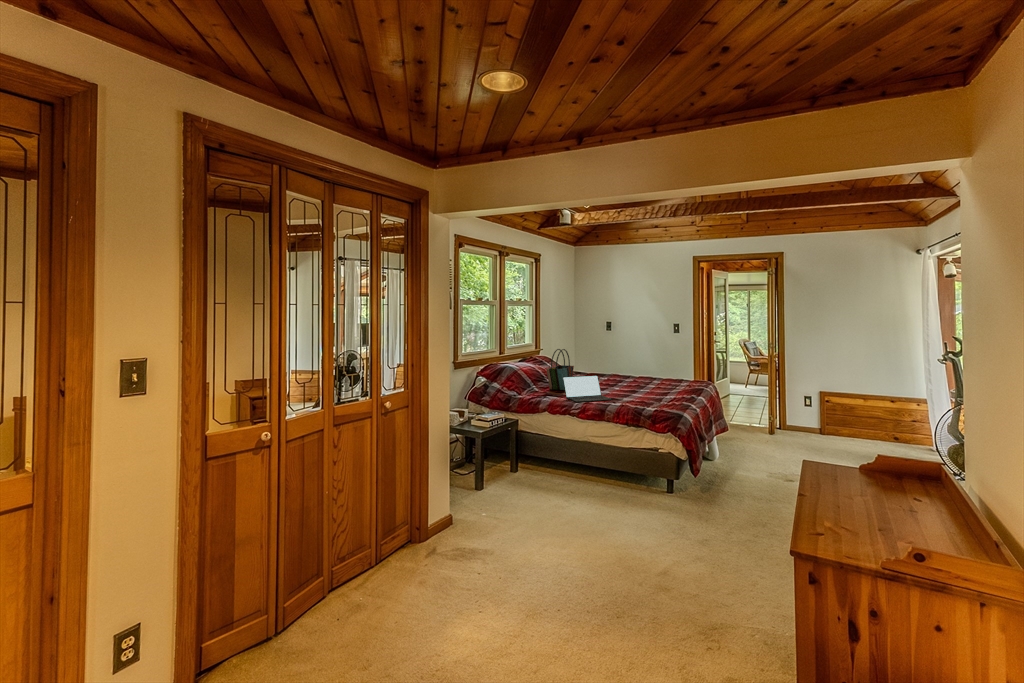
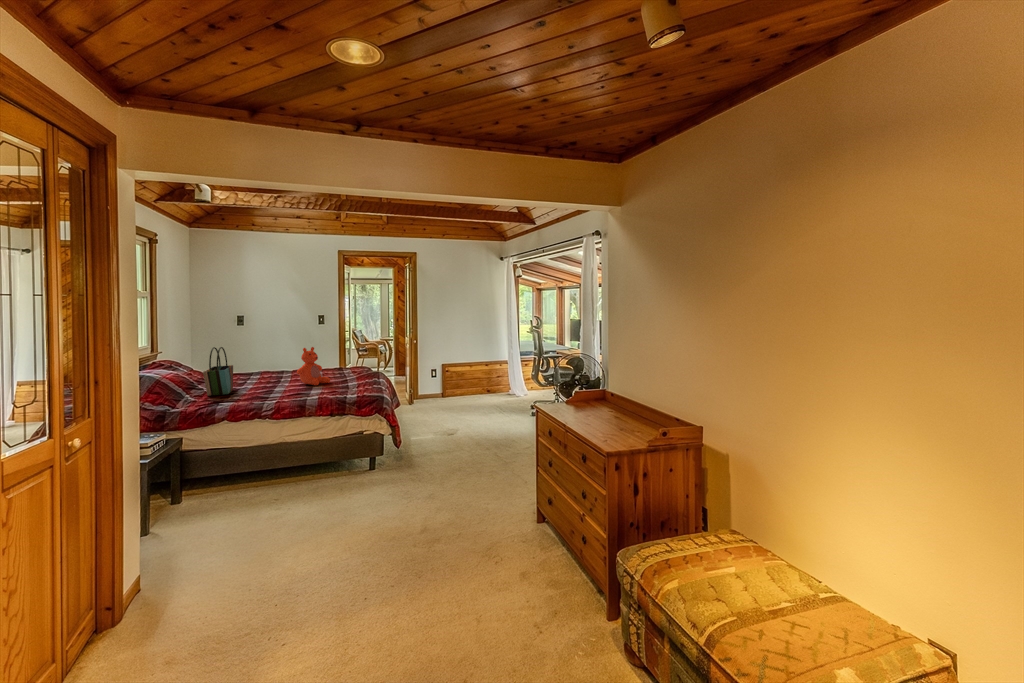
teddy bear: none [620,355,651,394] -> present [297,347,330,385]
laptop: present [563,375,613,402] -> none [237,372,302,403]

